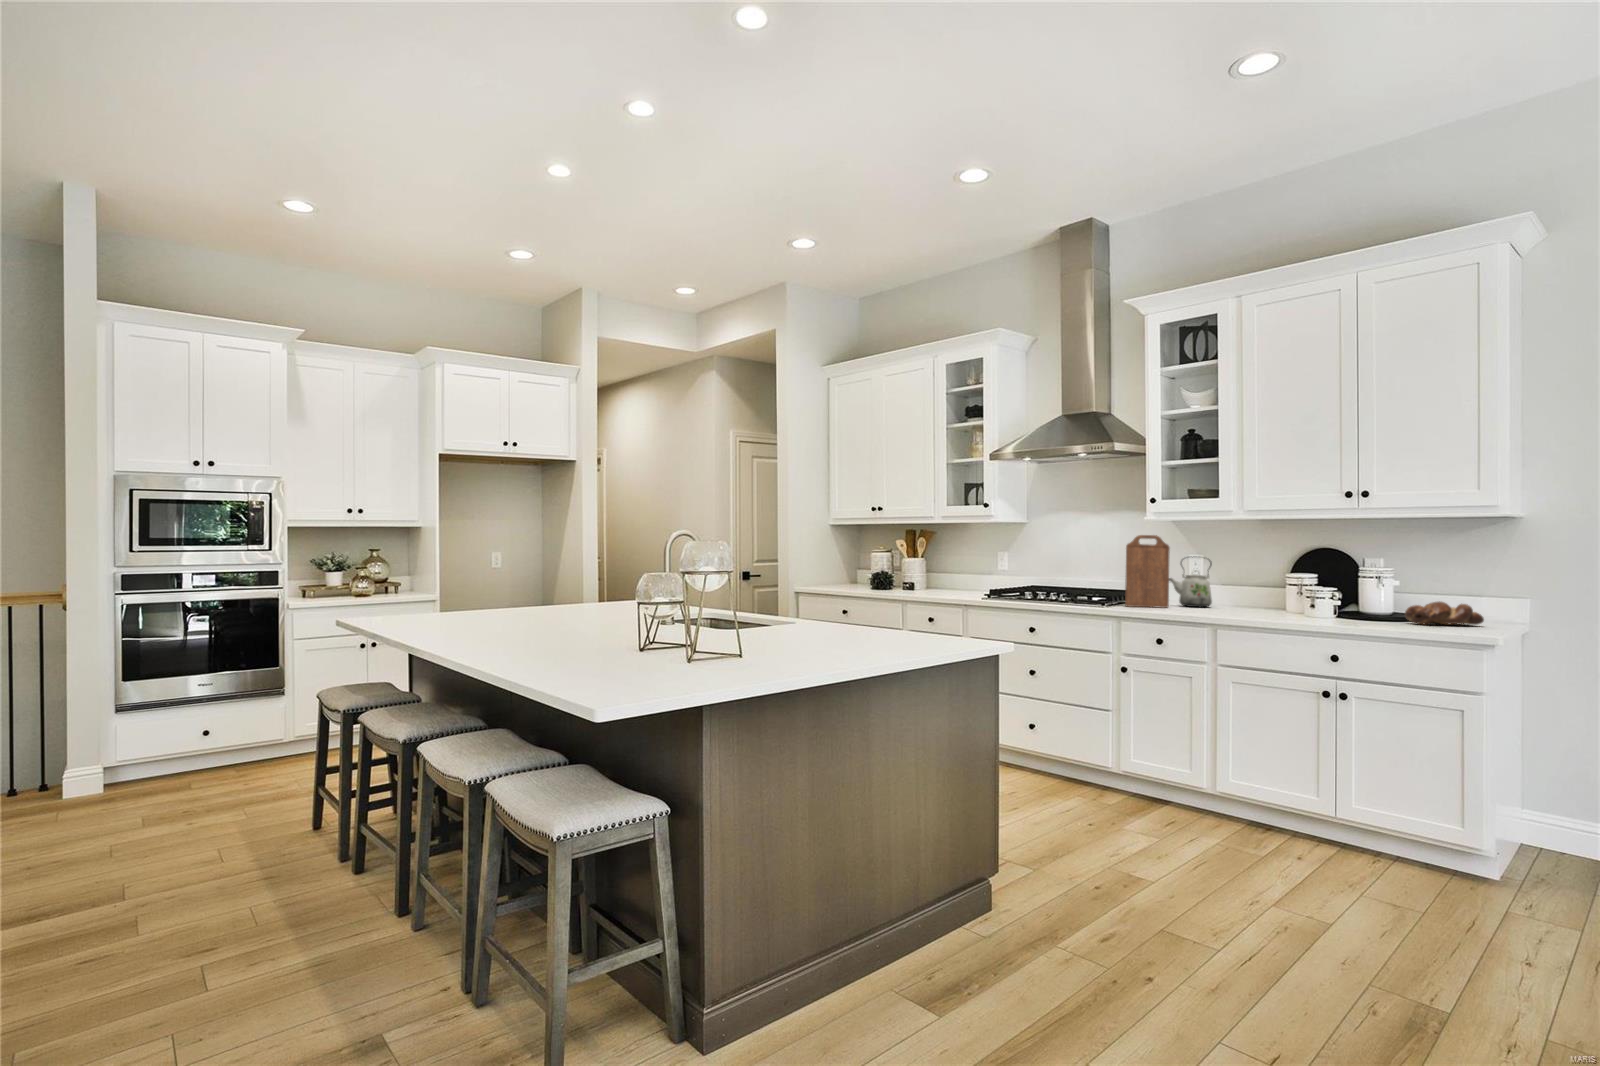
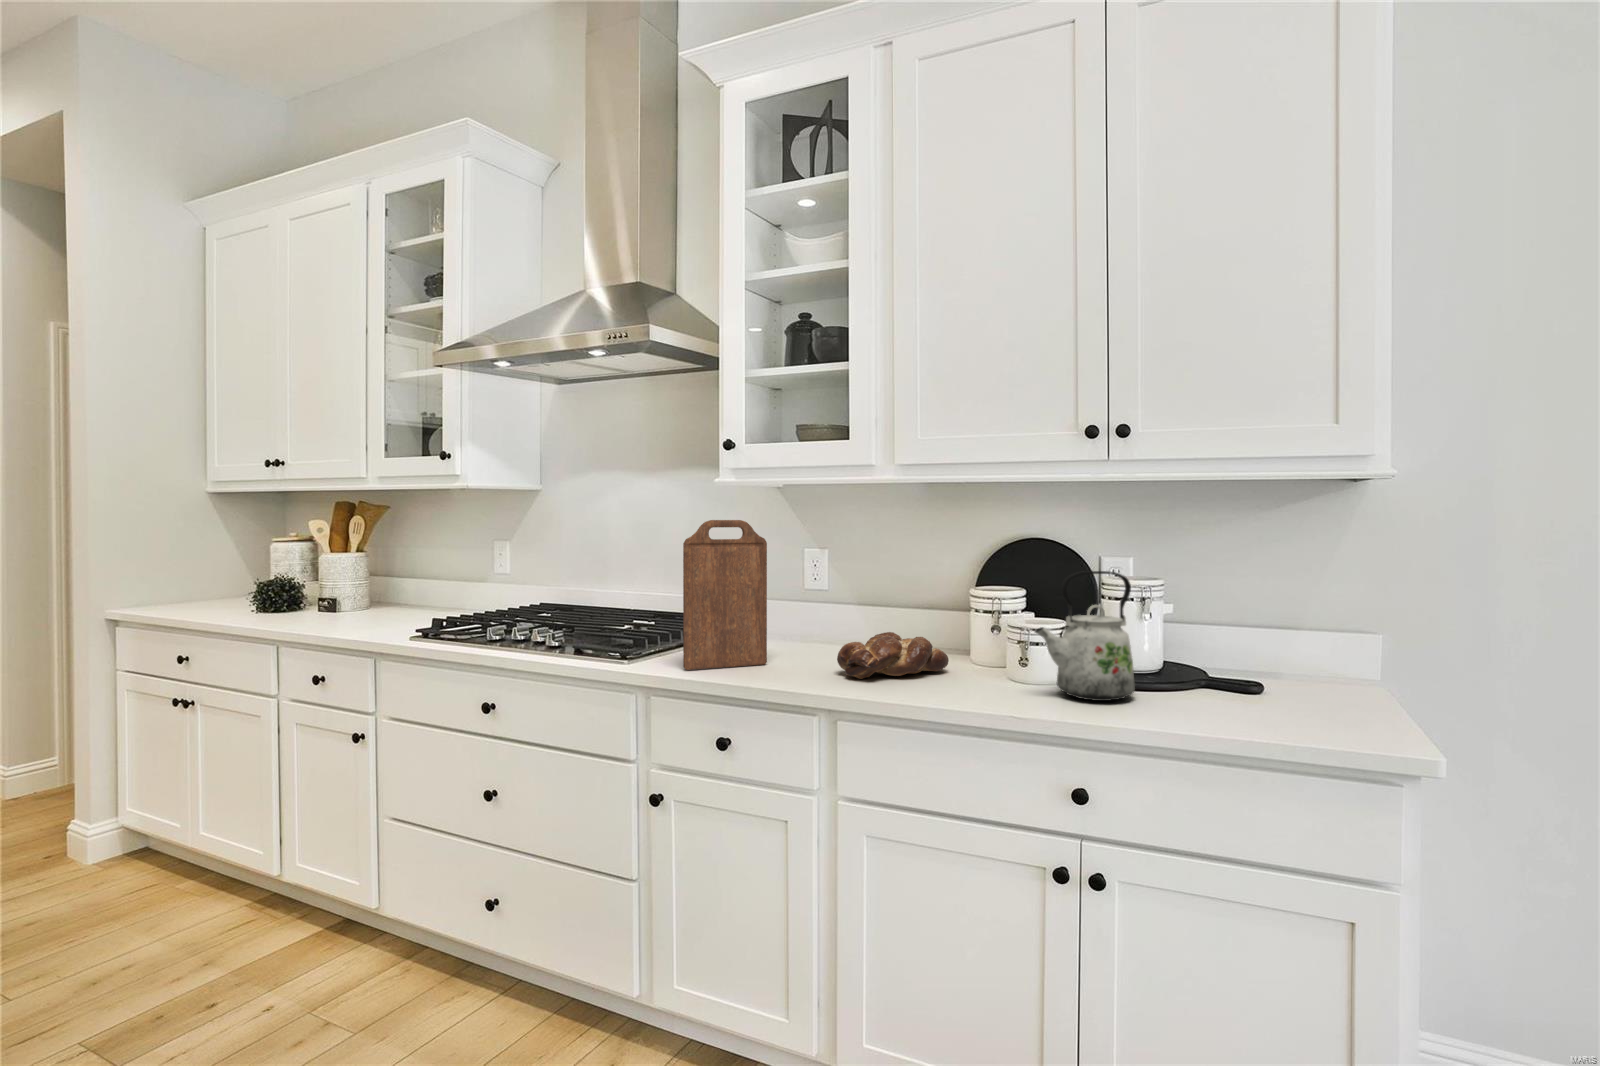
kettle: present [1169,557,1212,607] -> present [1035,571,1135,701]
bread loaf: present [1405,601,1484,625] -> present [837,632,949,679]

